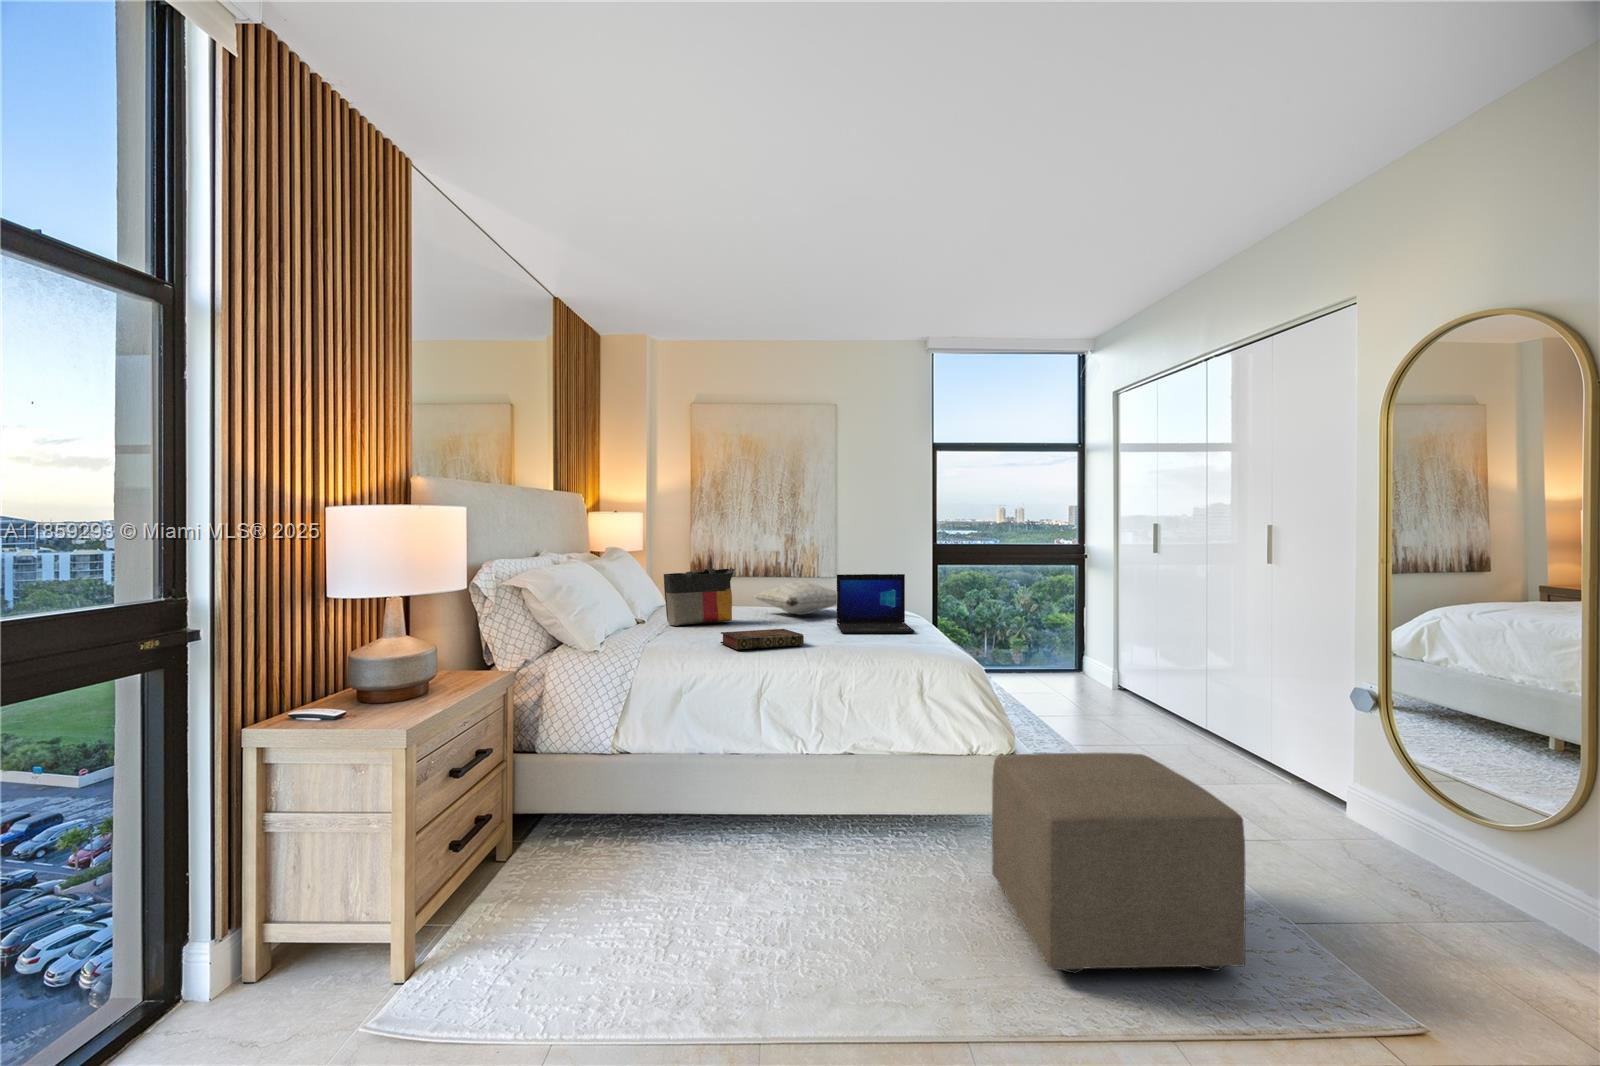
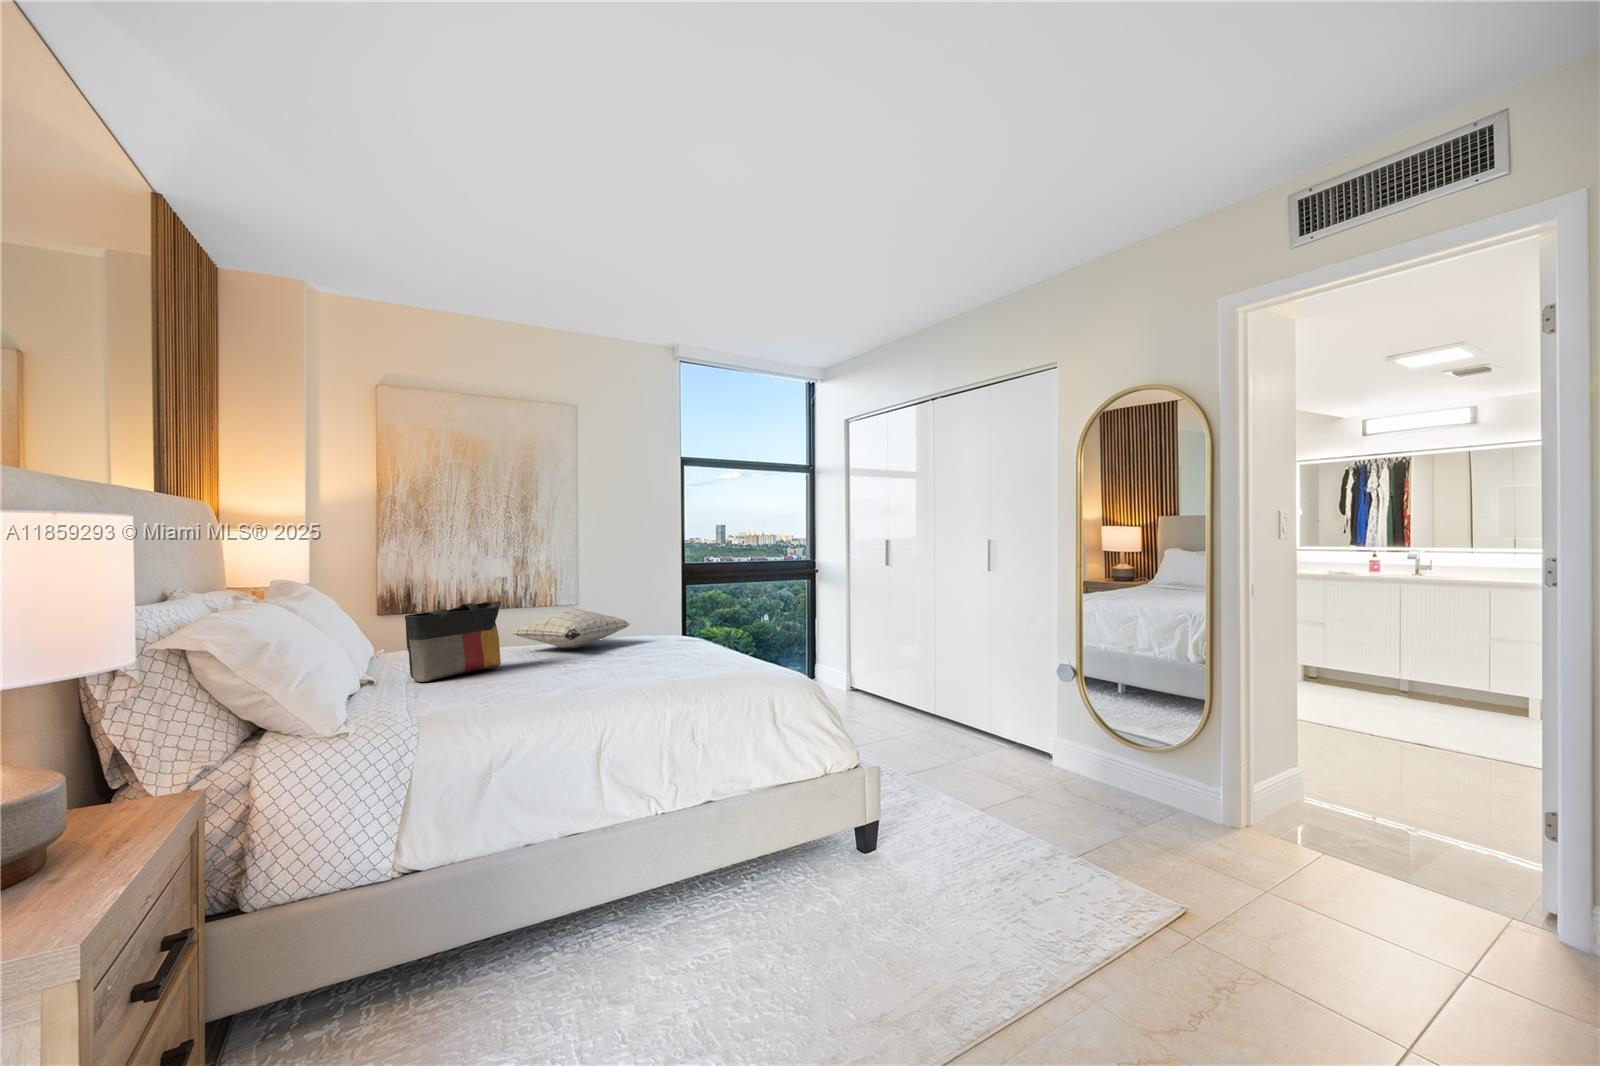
laptop: present [837,574,915,634] -> none [632,592,728,664]
book: present [720,629,804,649] -> none [521,667,630,701]
ottoman: present [991,753,1246,973] -> none [872,741,1117,980]

